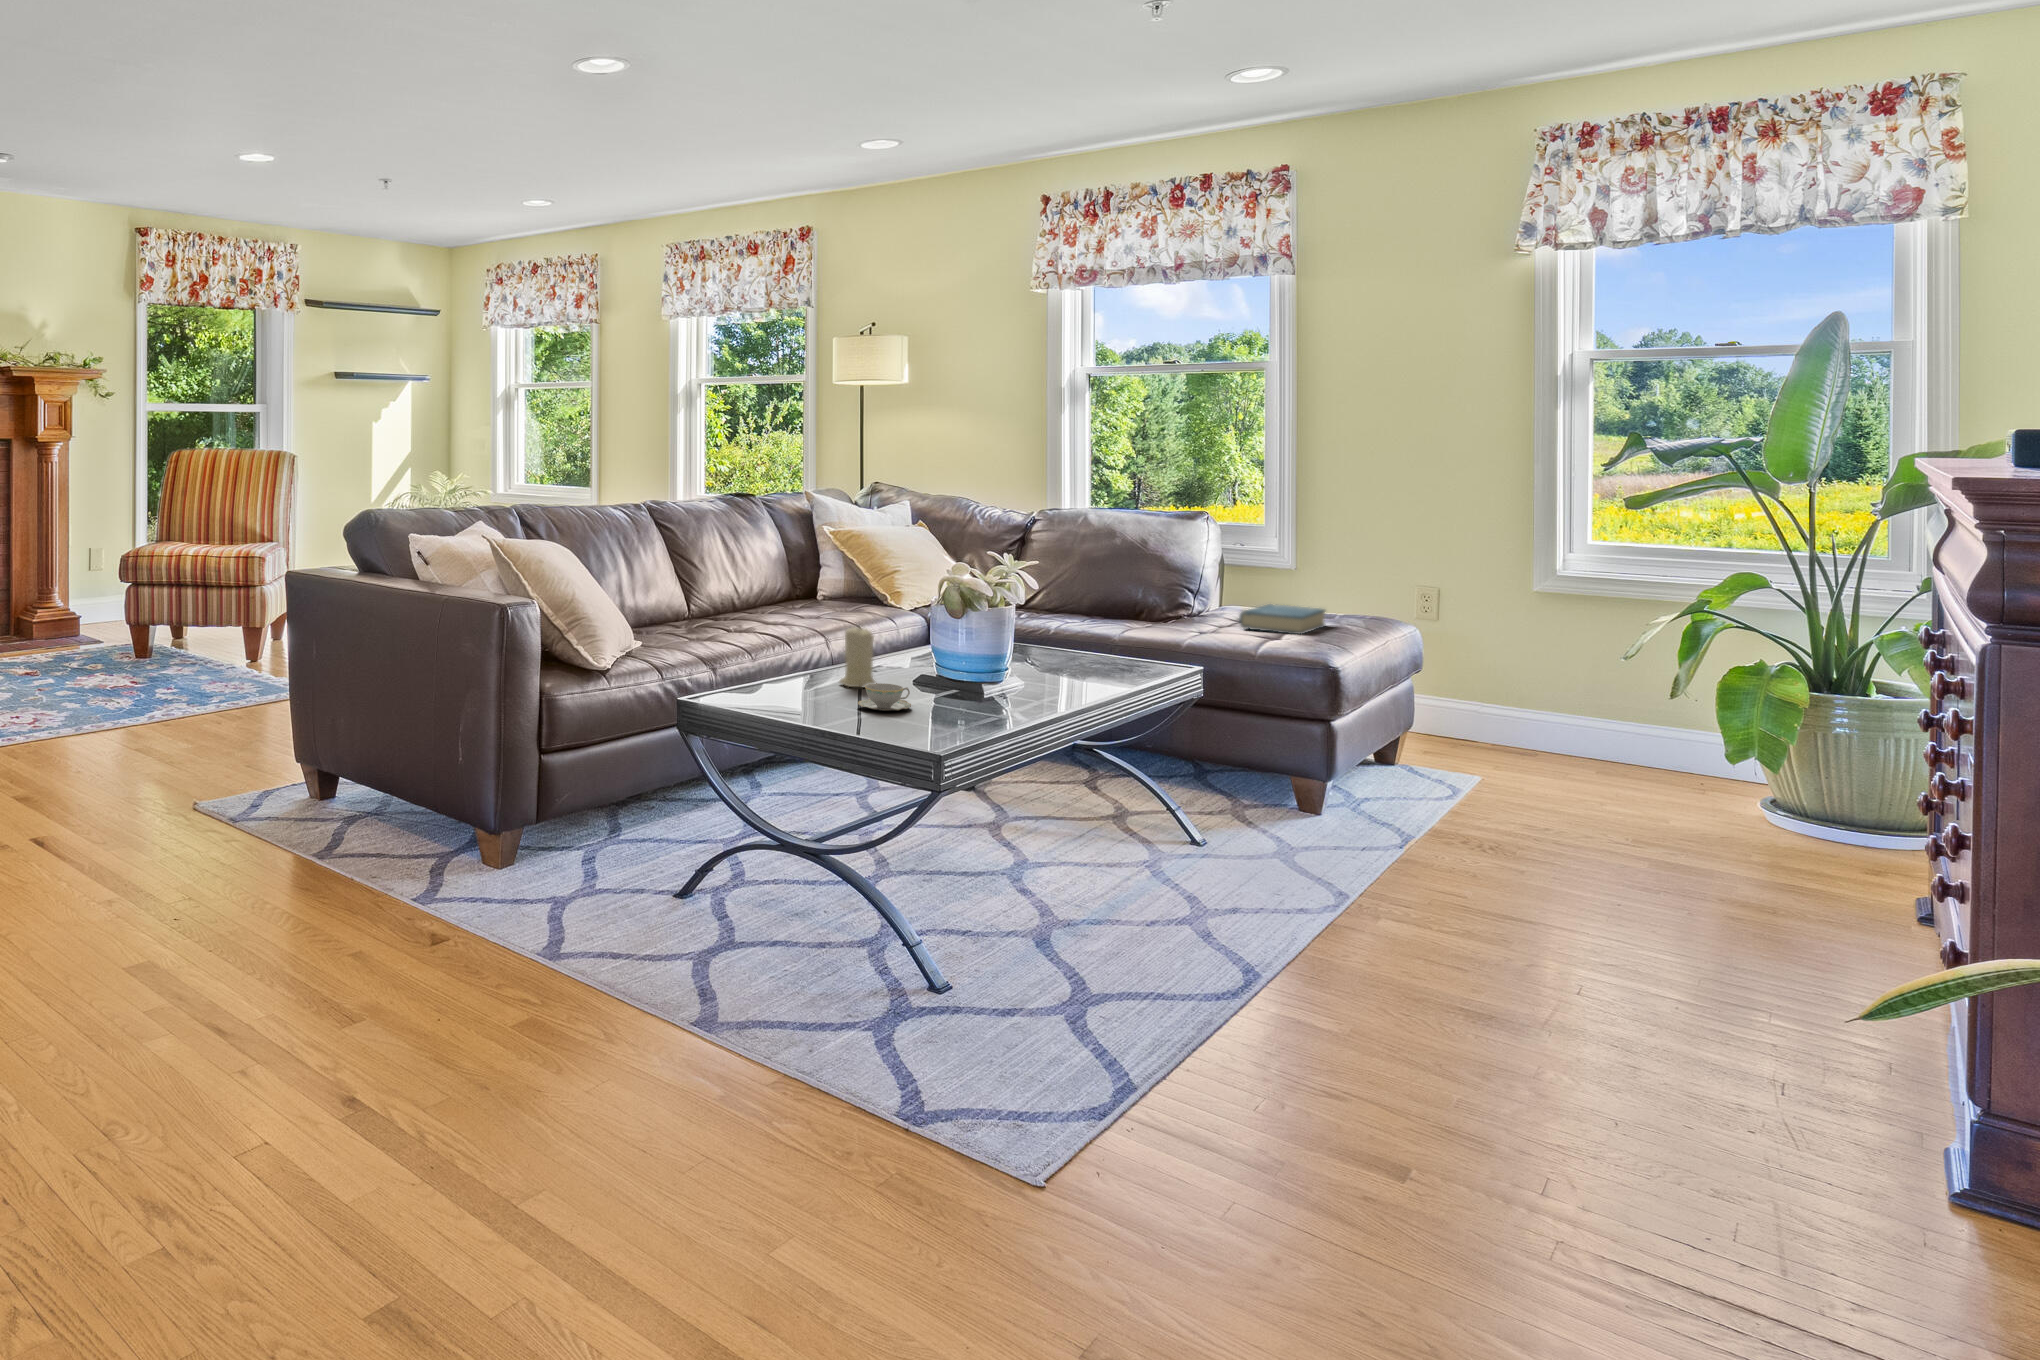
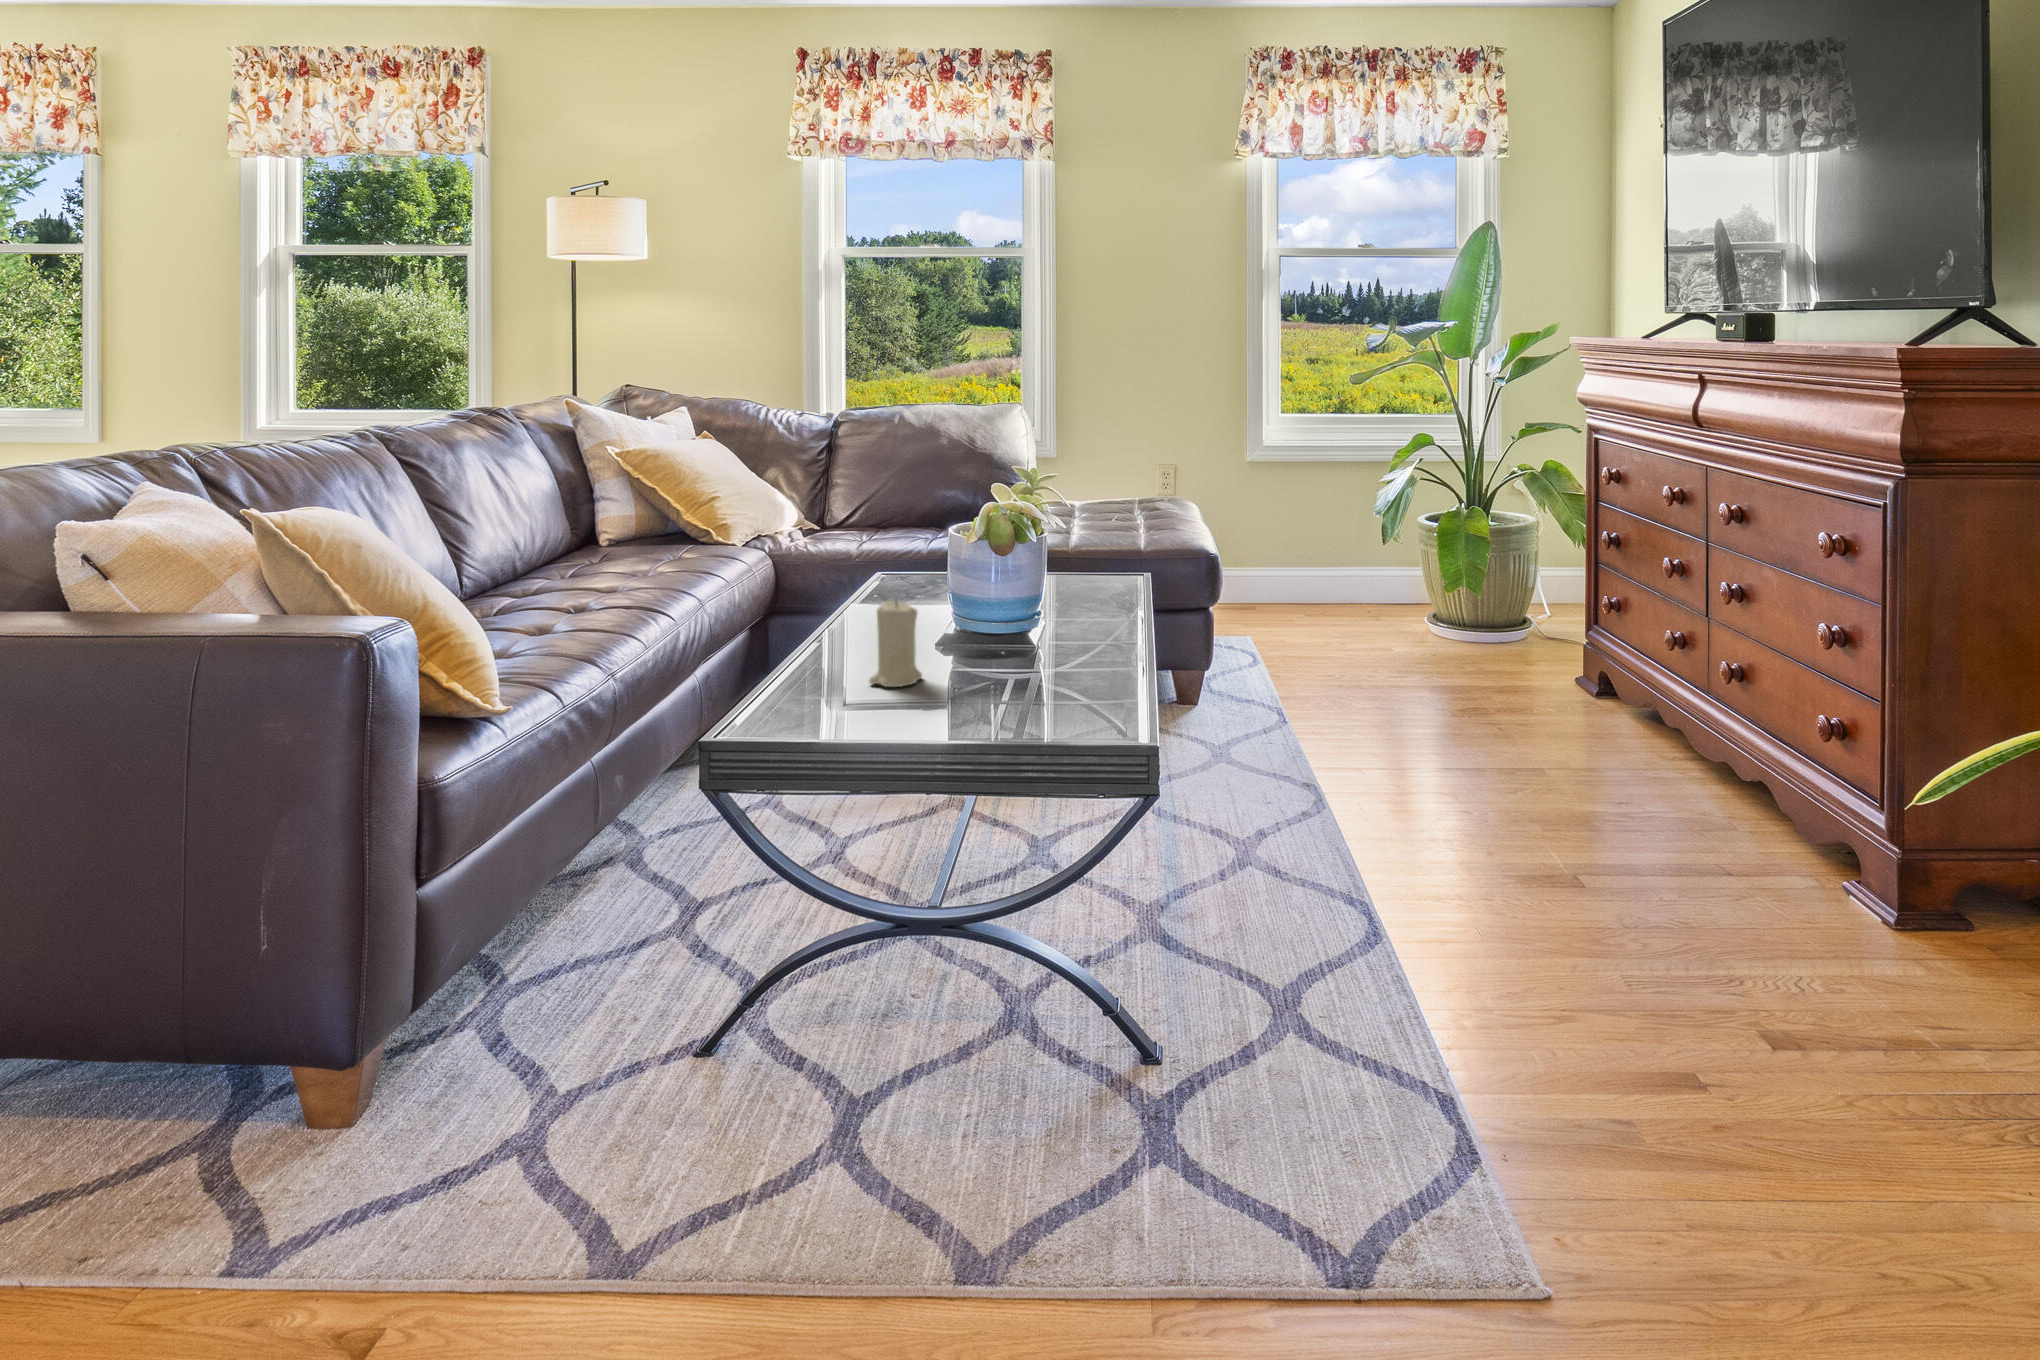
hardback book: present [1239,604,1325,634] -> none [1089,486,1147,516]
teacup: present [858,683,911,711] -> none [967,681,1040,725]

